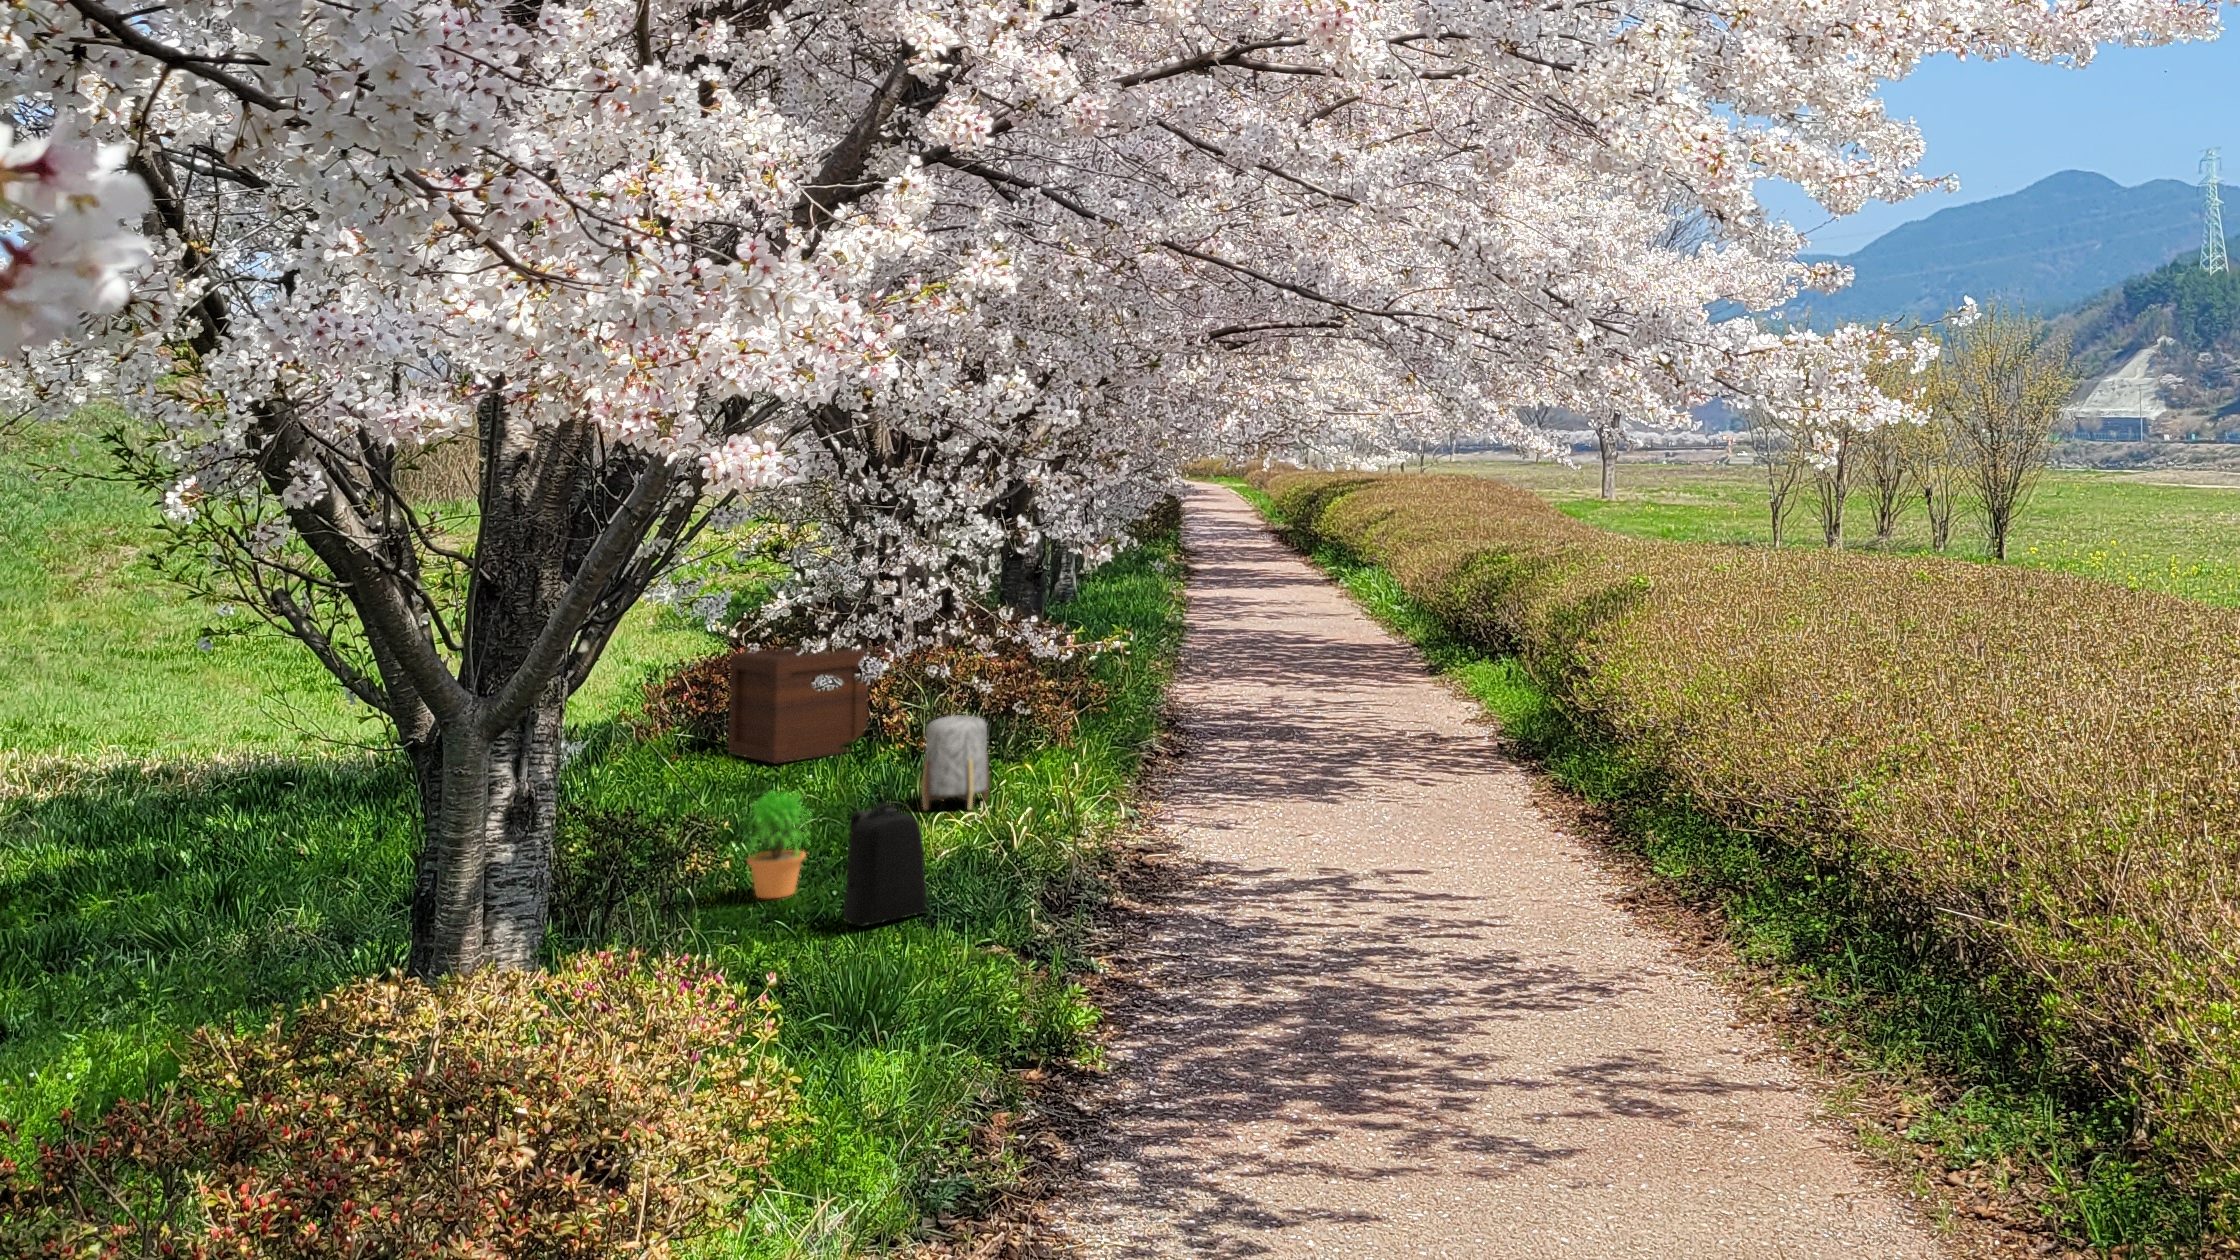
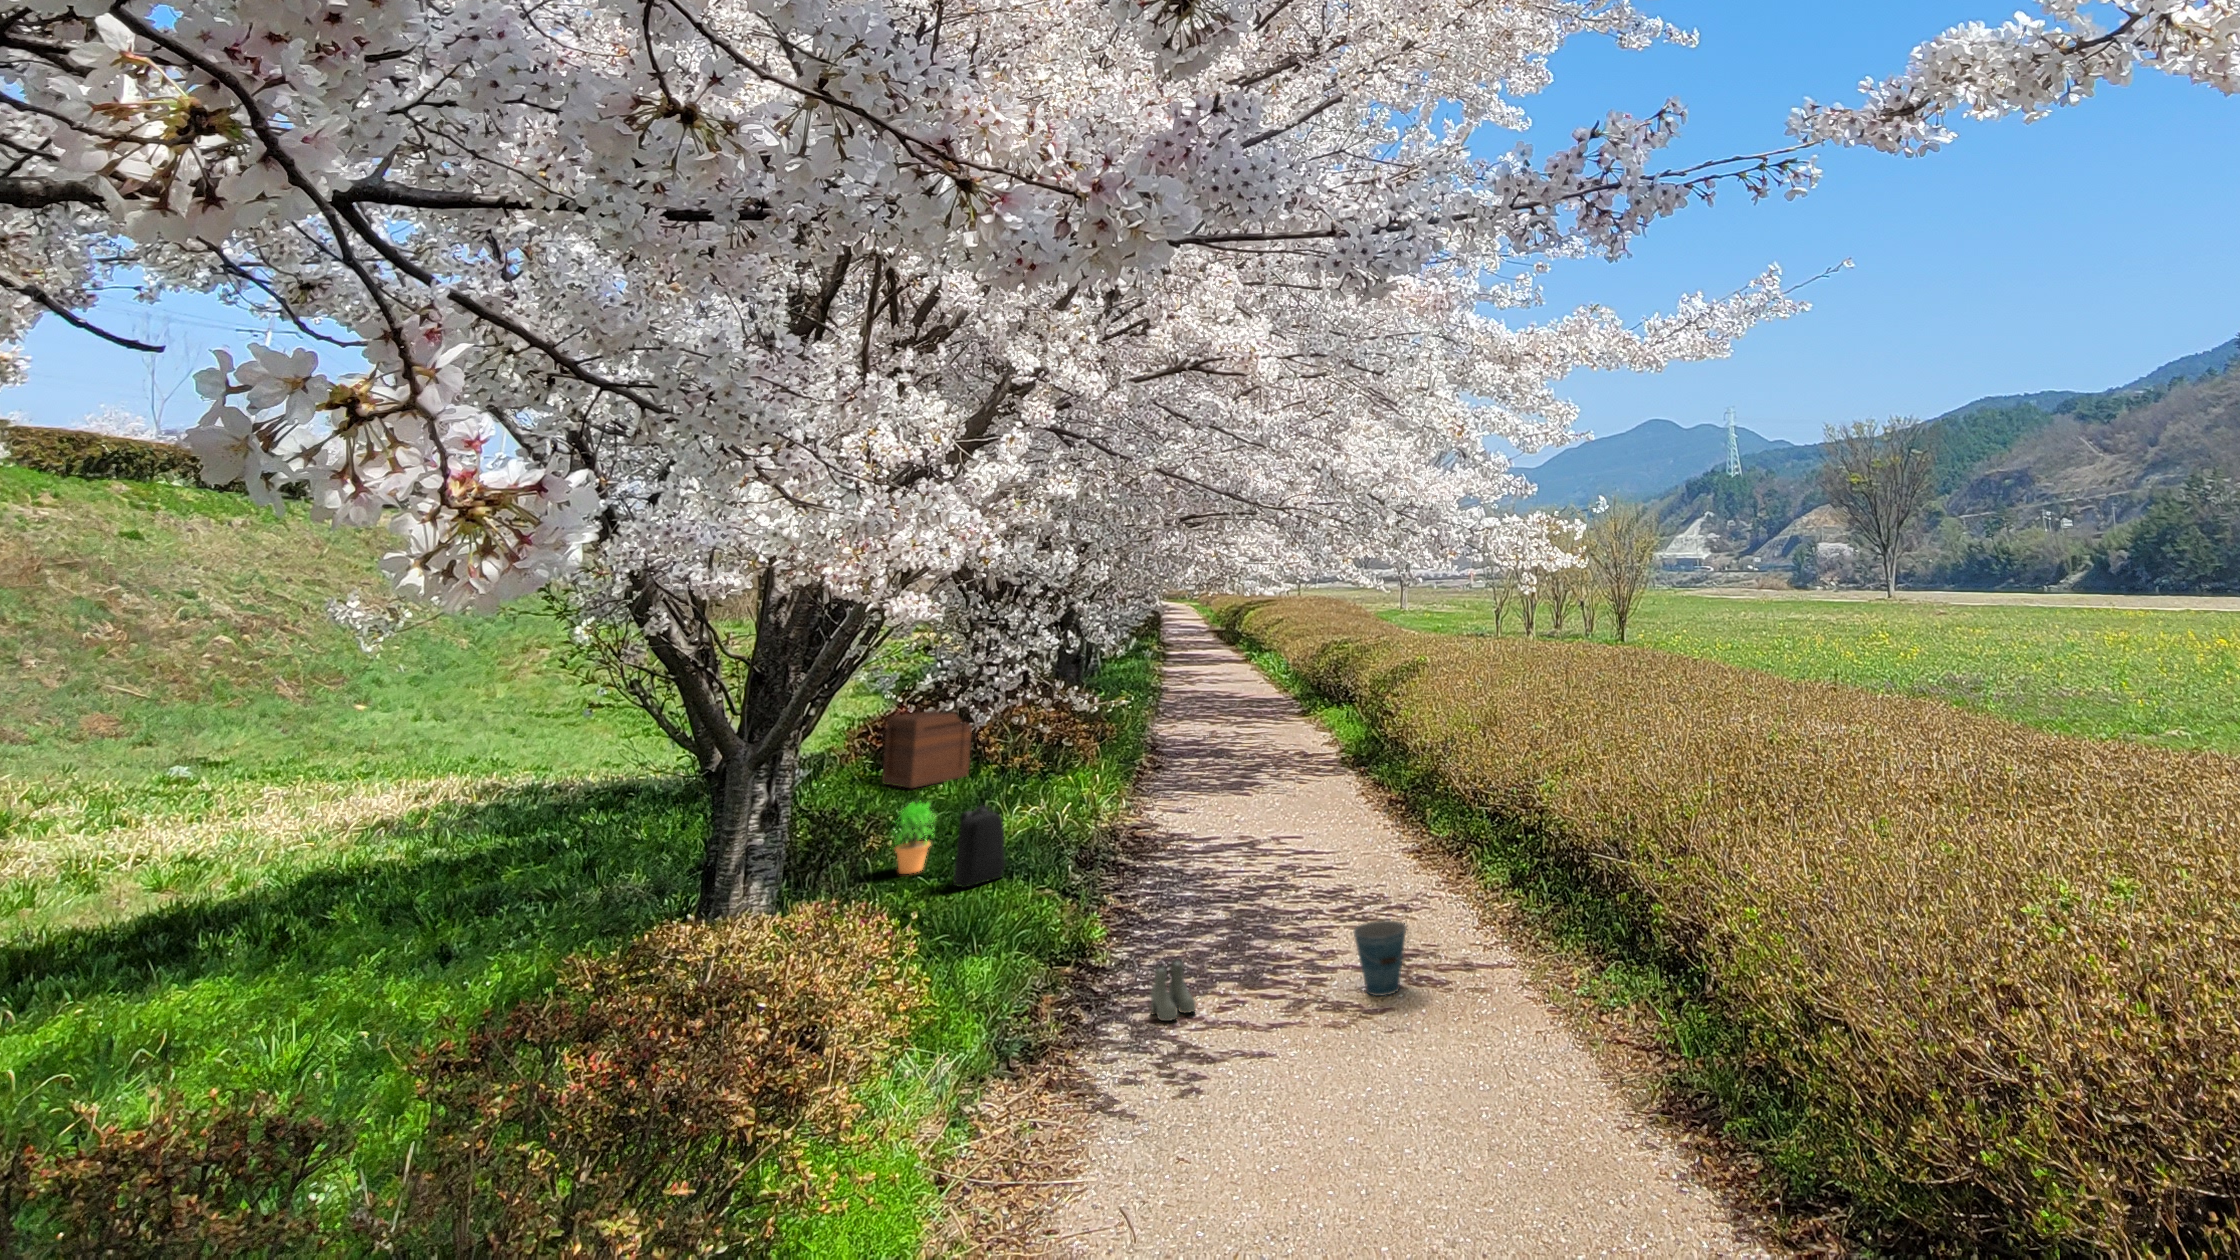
stool: present [922,715,990,810] -> none [1002,749,1045,813]
bucket: none [1516,1023,1612,1139] -> present [1353,920,1407,996]
boots: none [1174,1063,1250,1156] -> present [1151,959,1196,1021]

